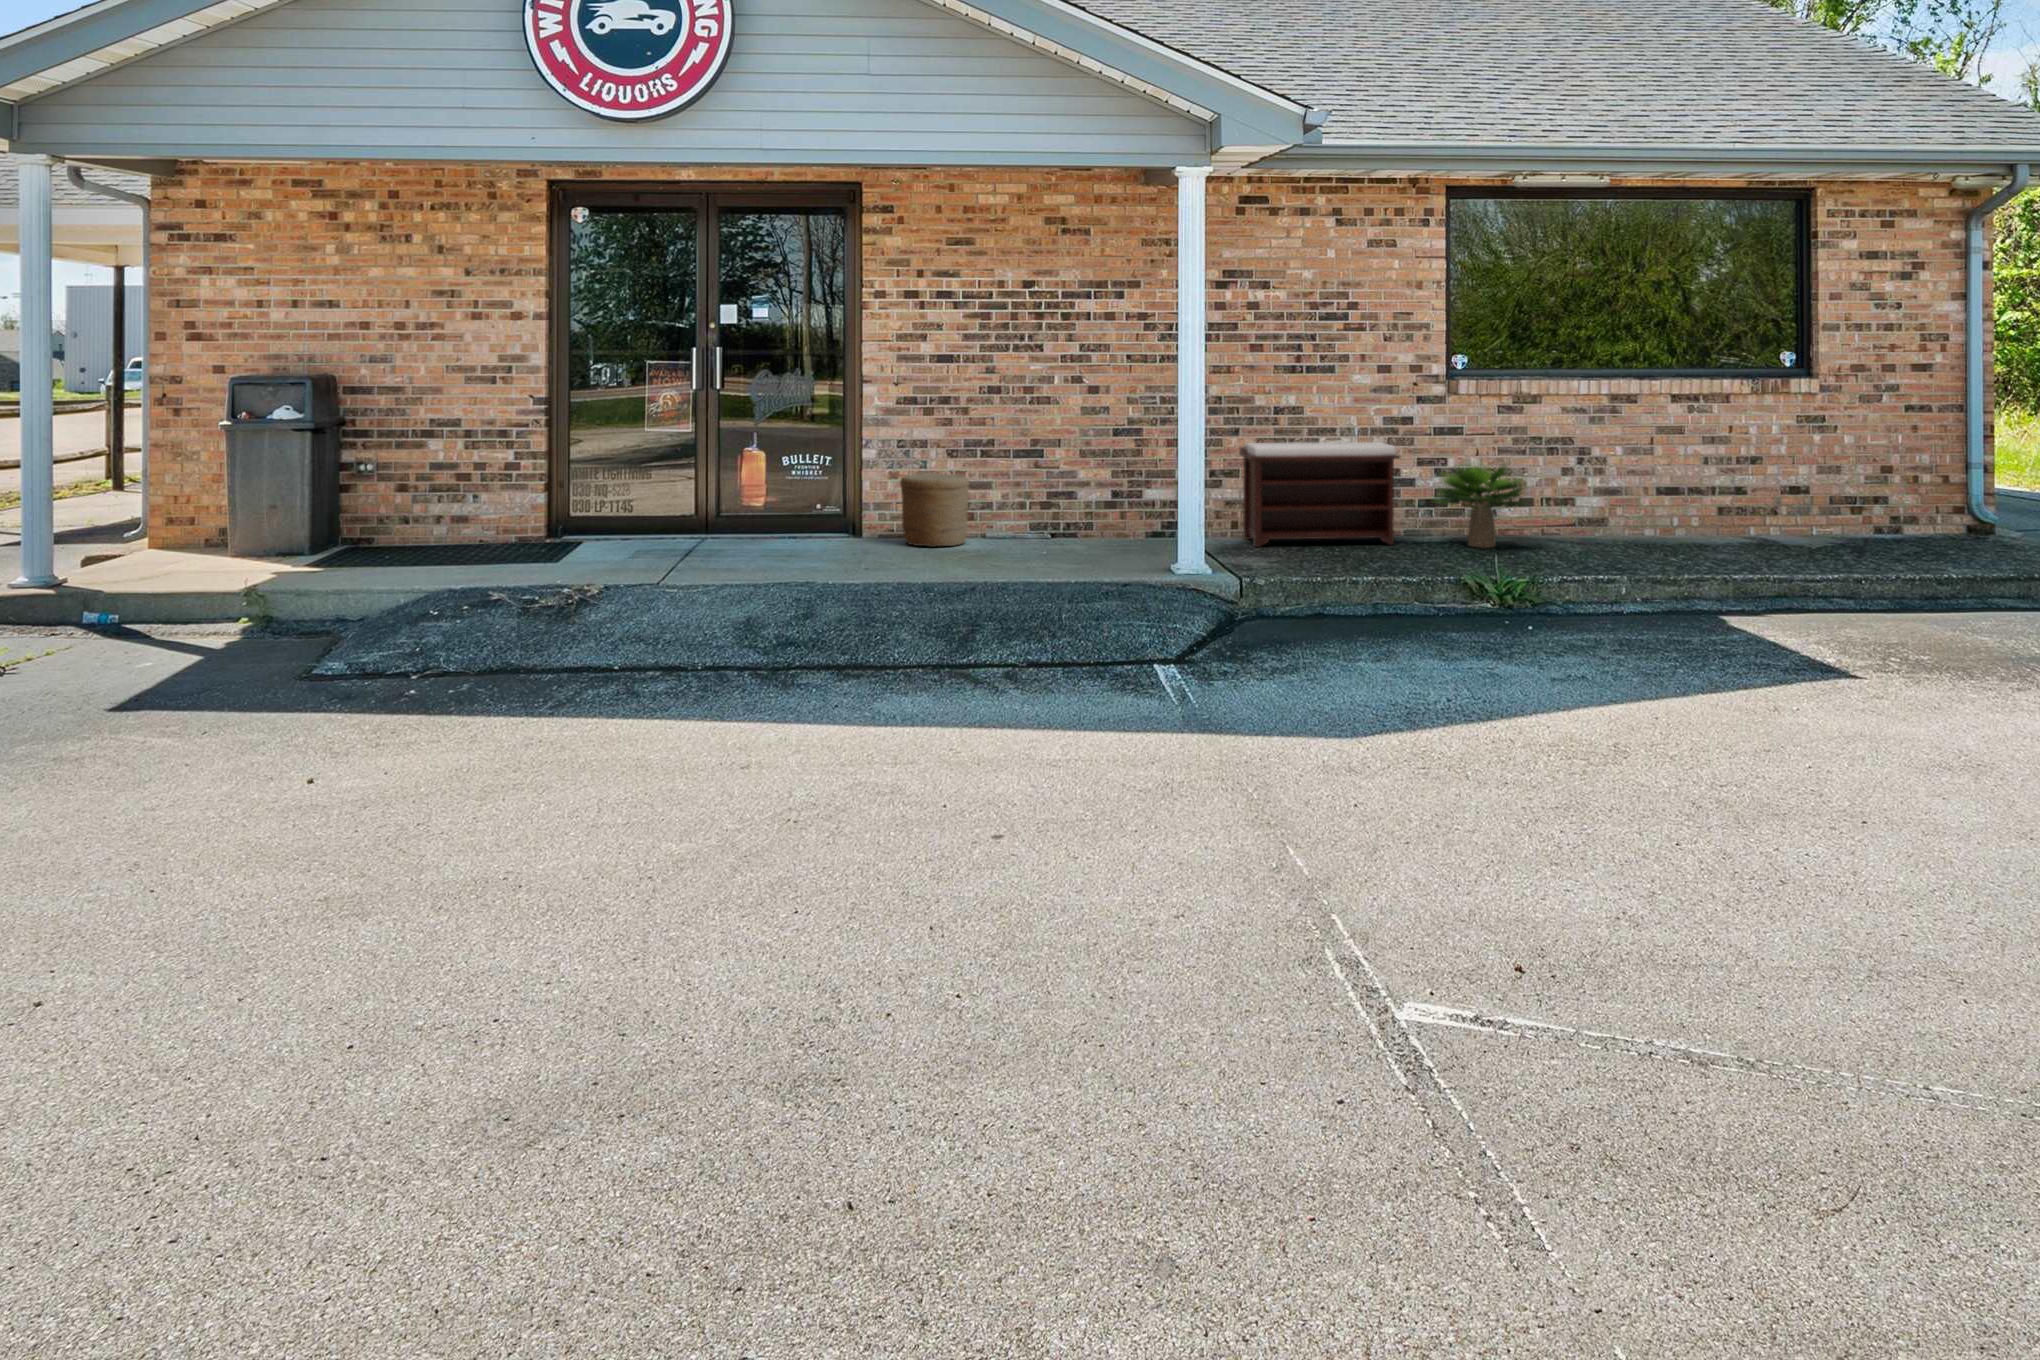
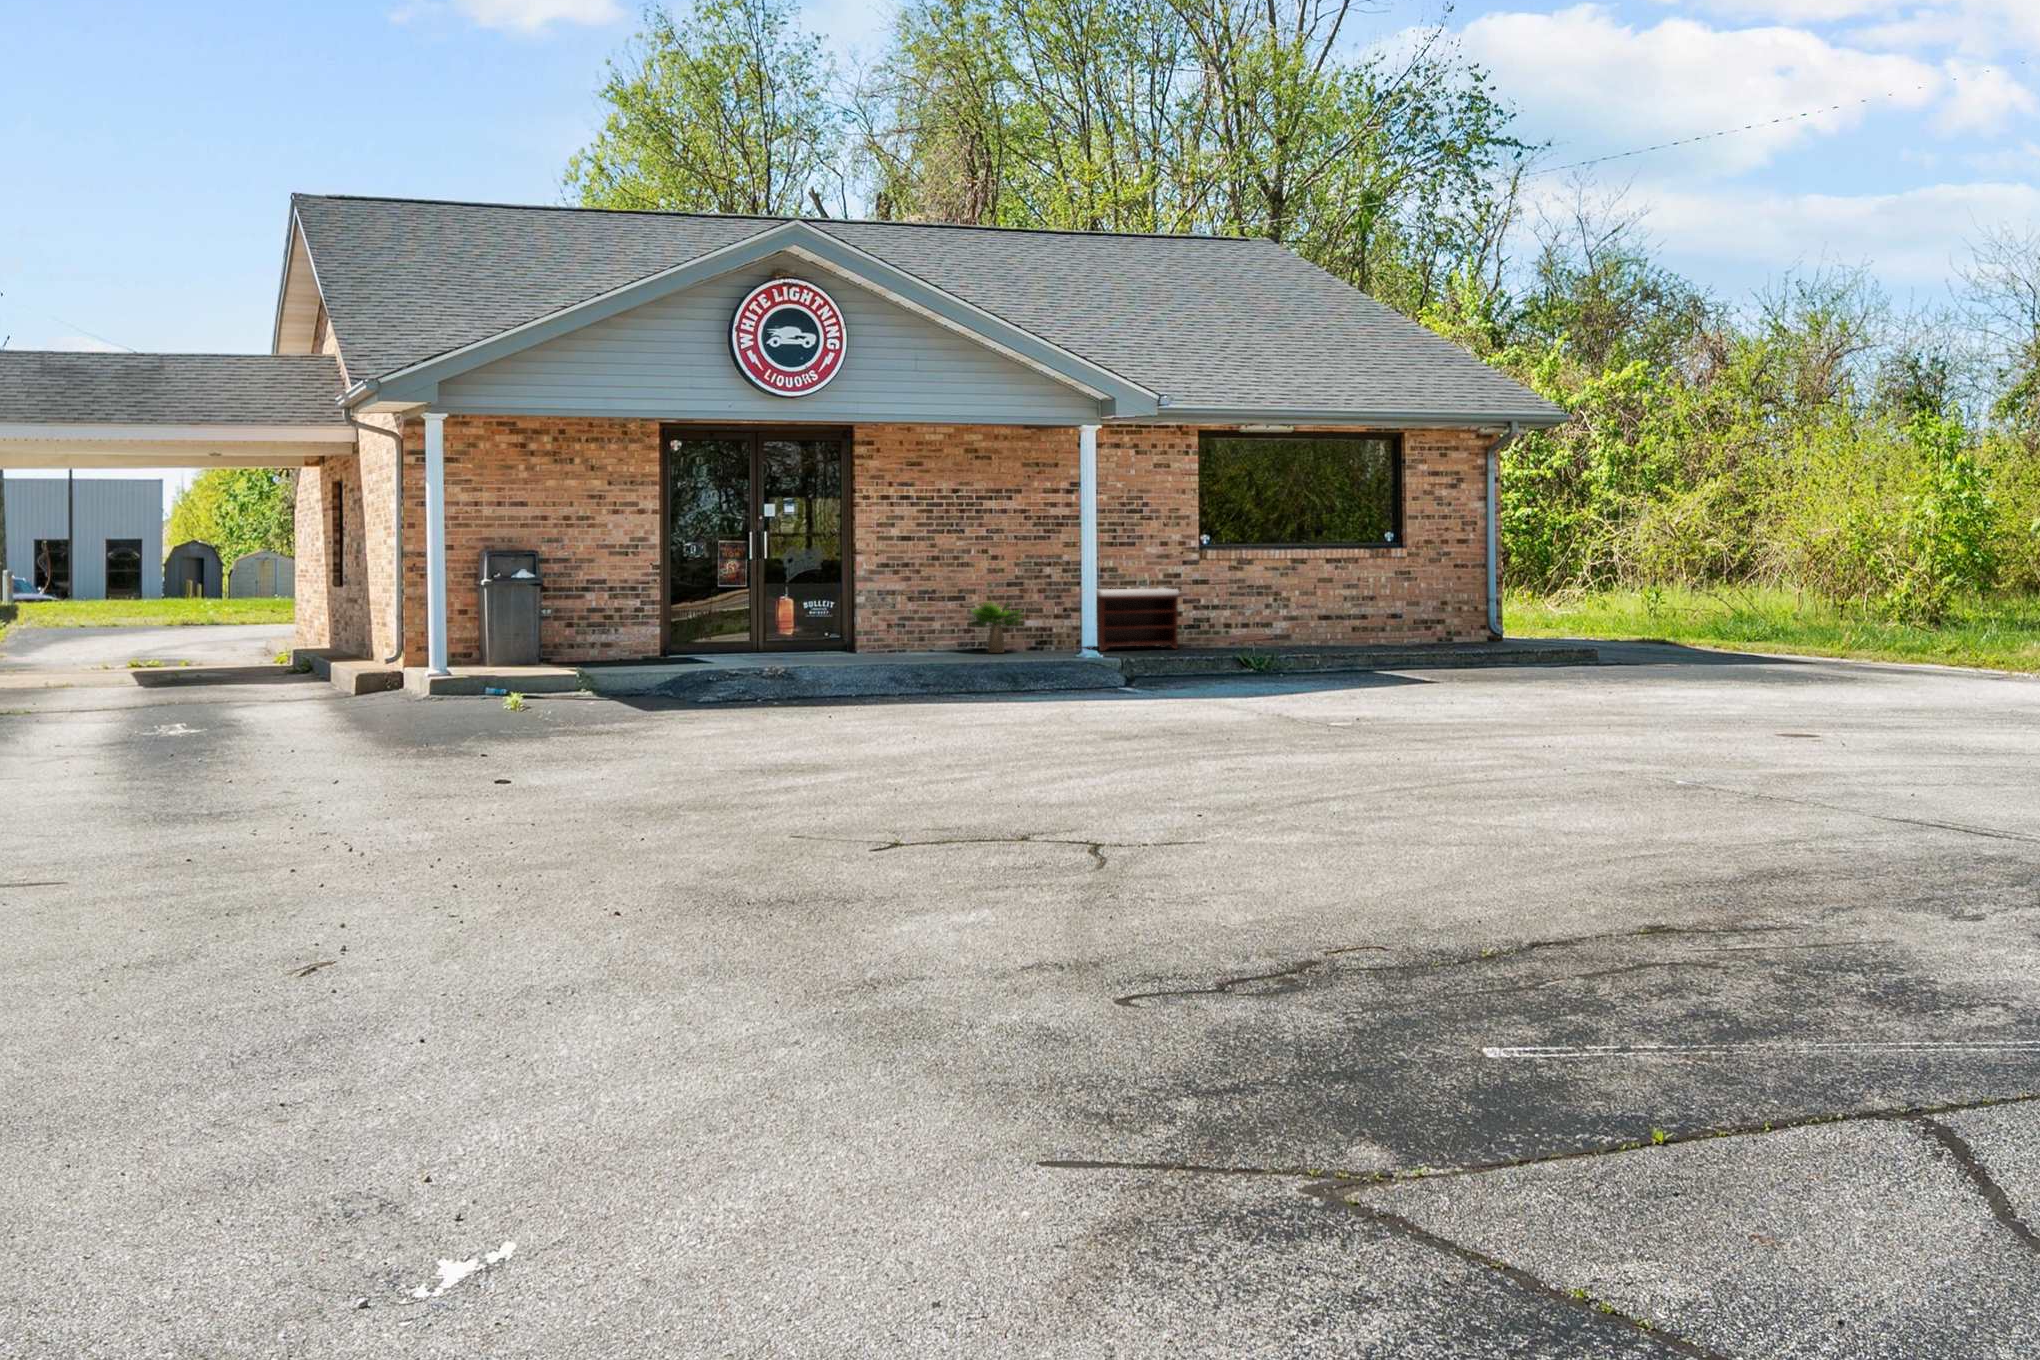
potted plant: present [1433,464,1527,548] -> present [969,602,1021,653]
woven basket: present [900,474,969,547] -> none [888,611,931,655]

